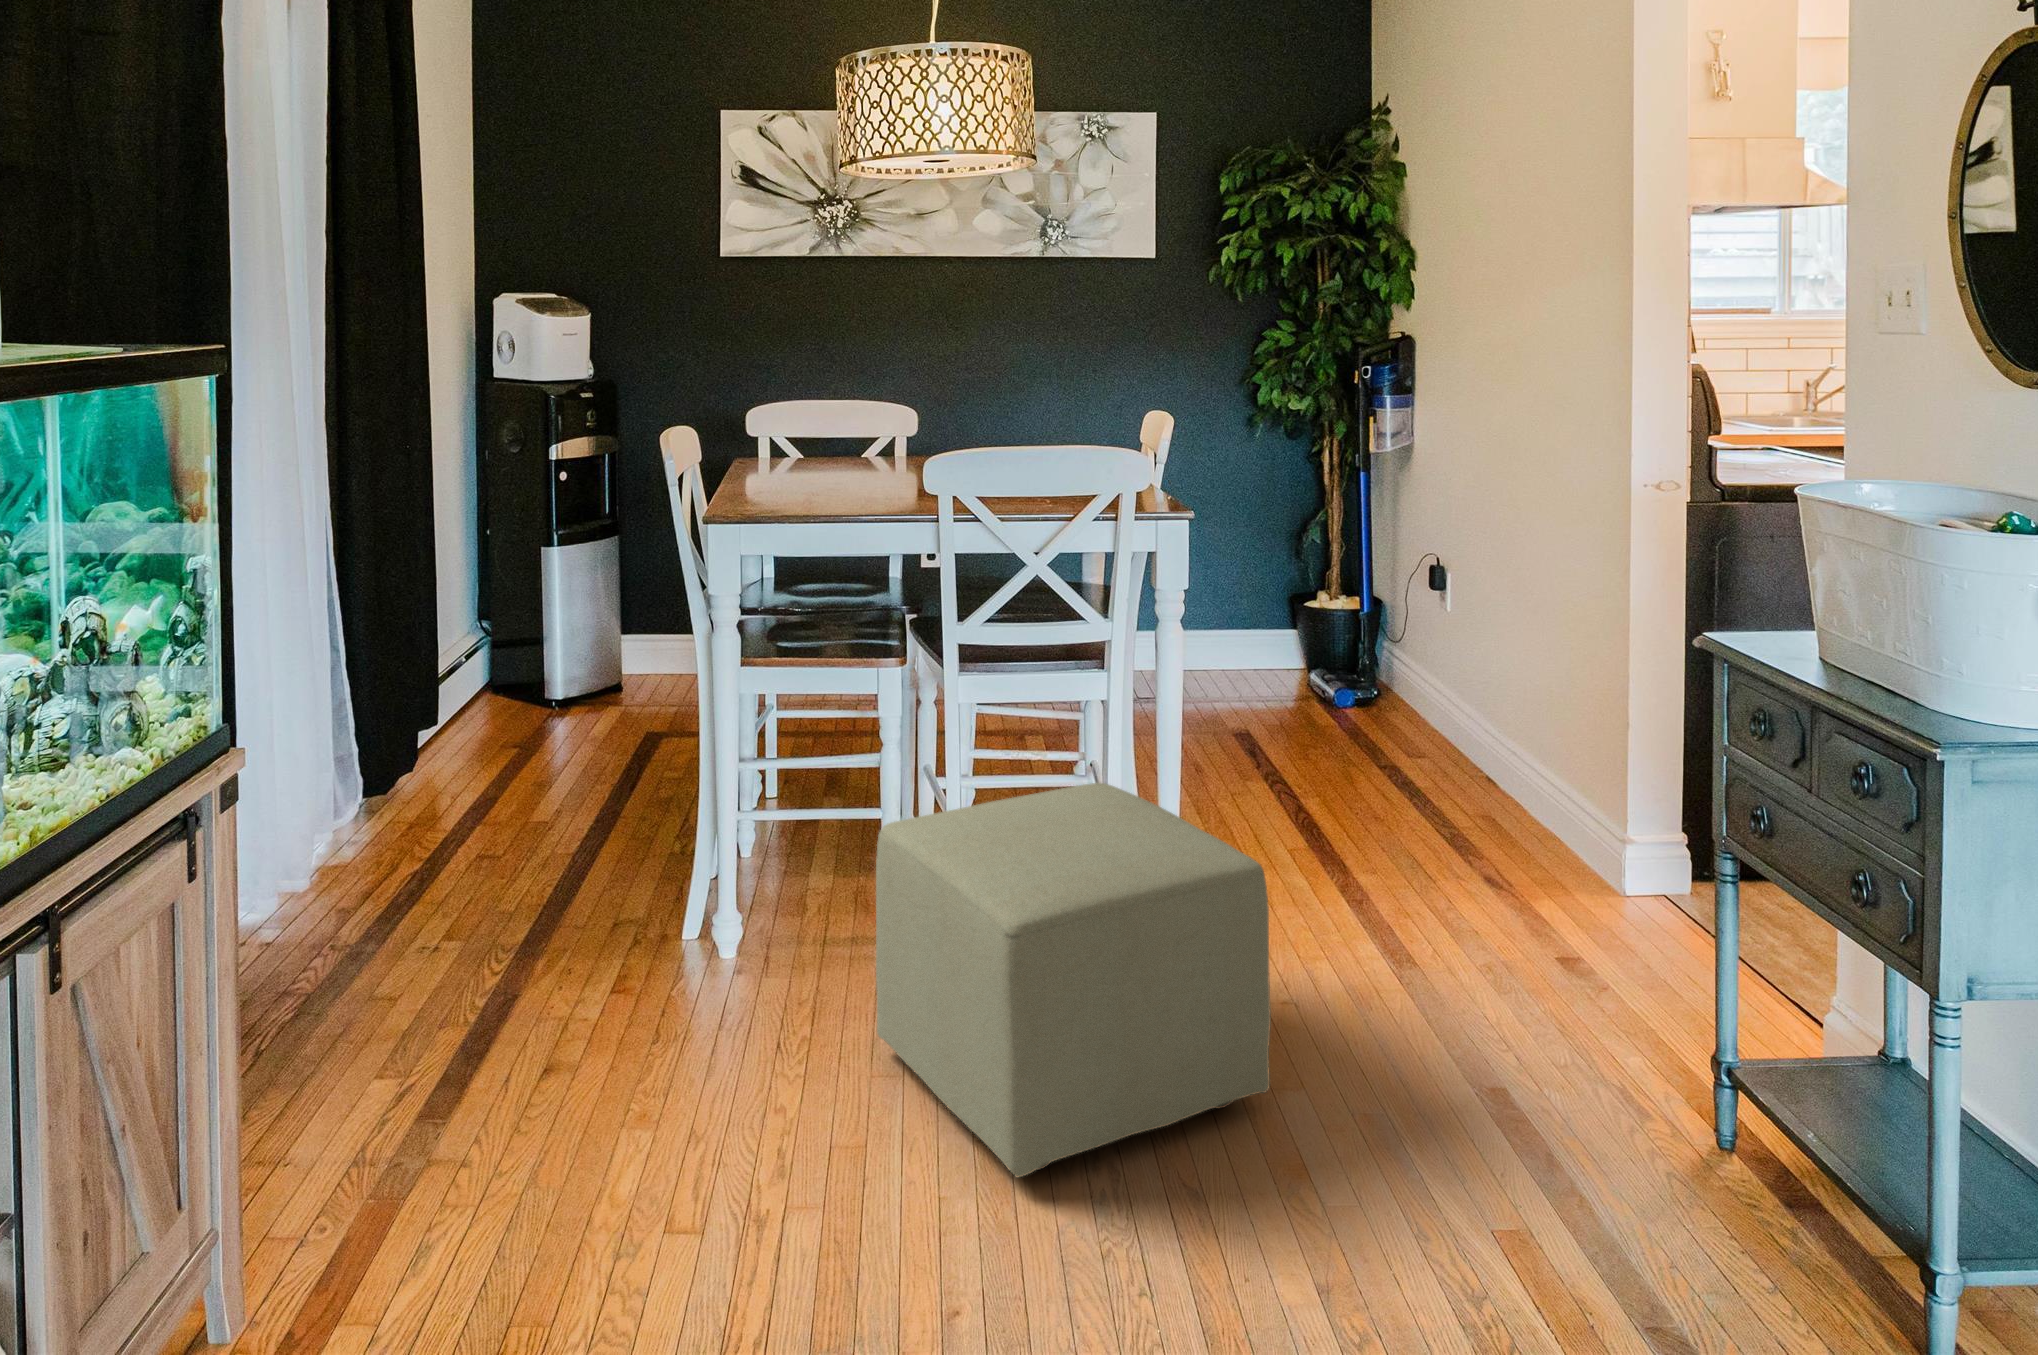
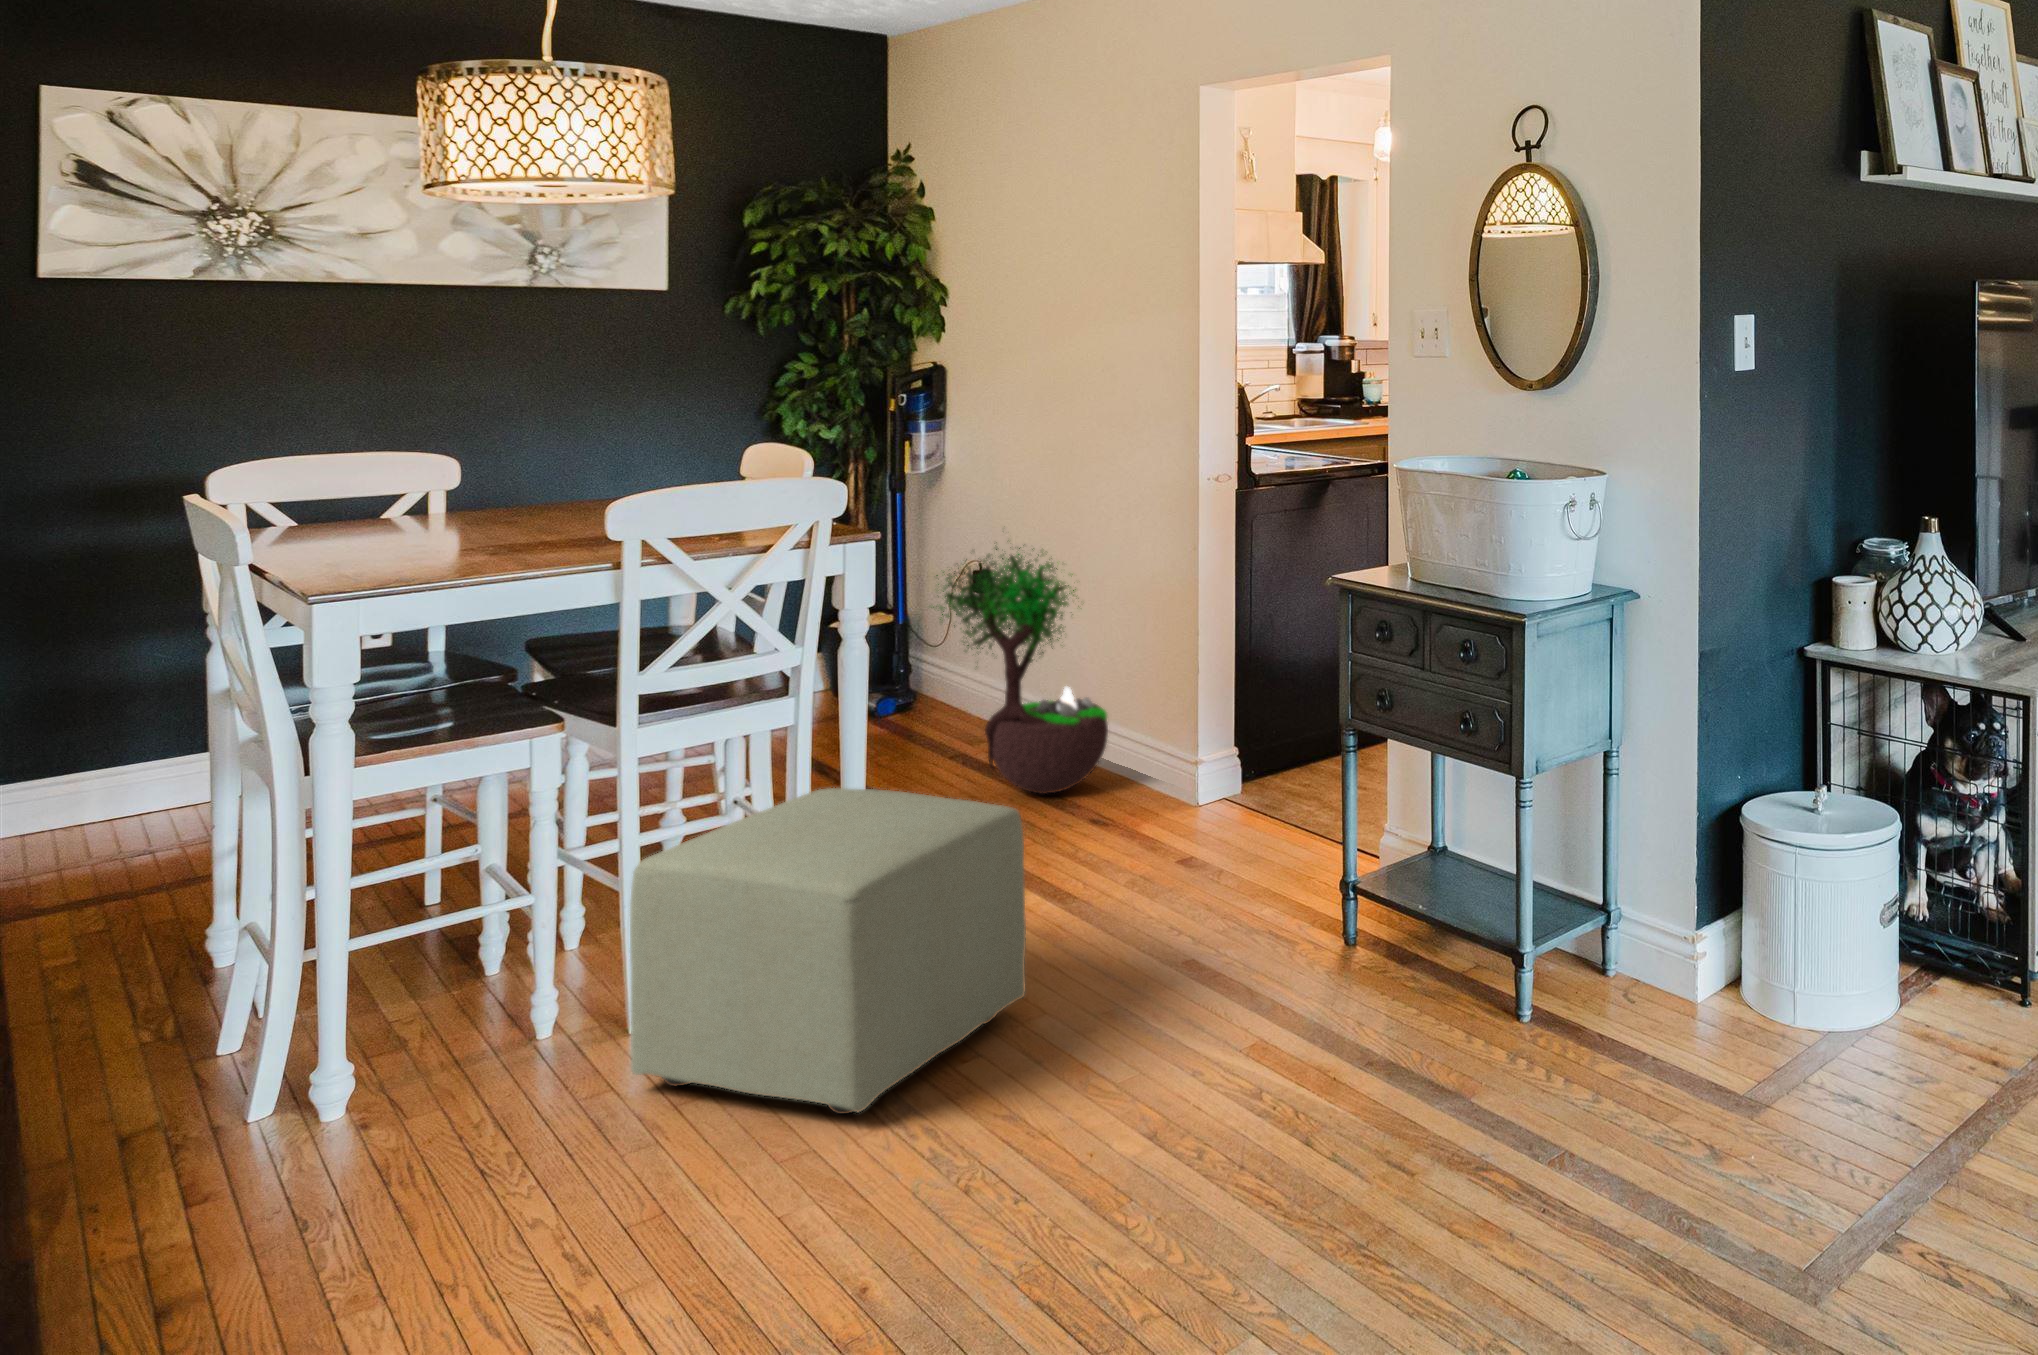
potted tree: none [1333,514,1534,823] -> present [931,542,1108,794]

